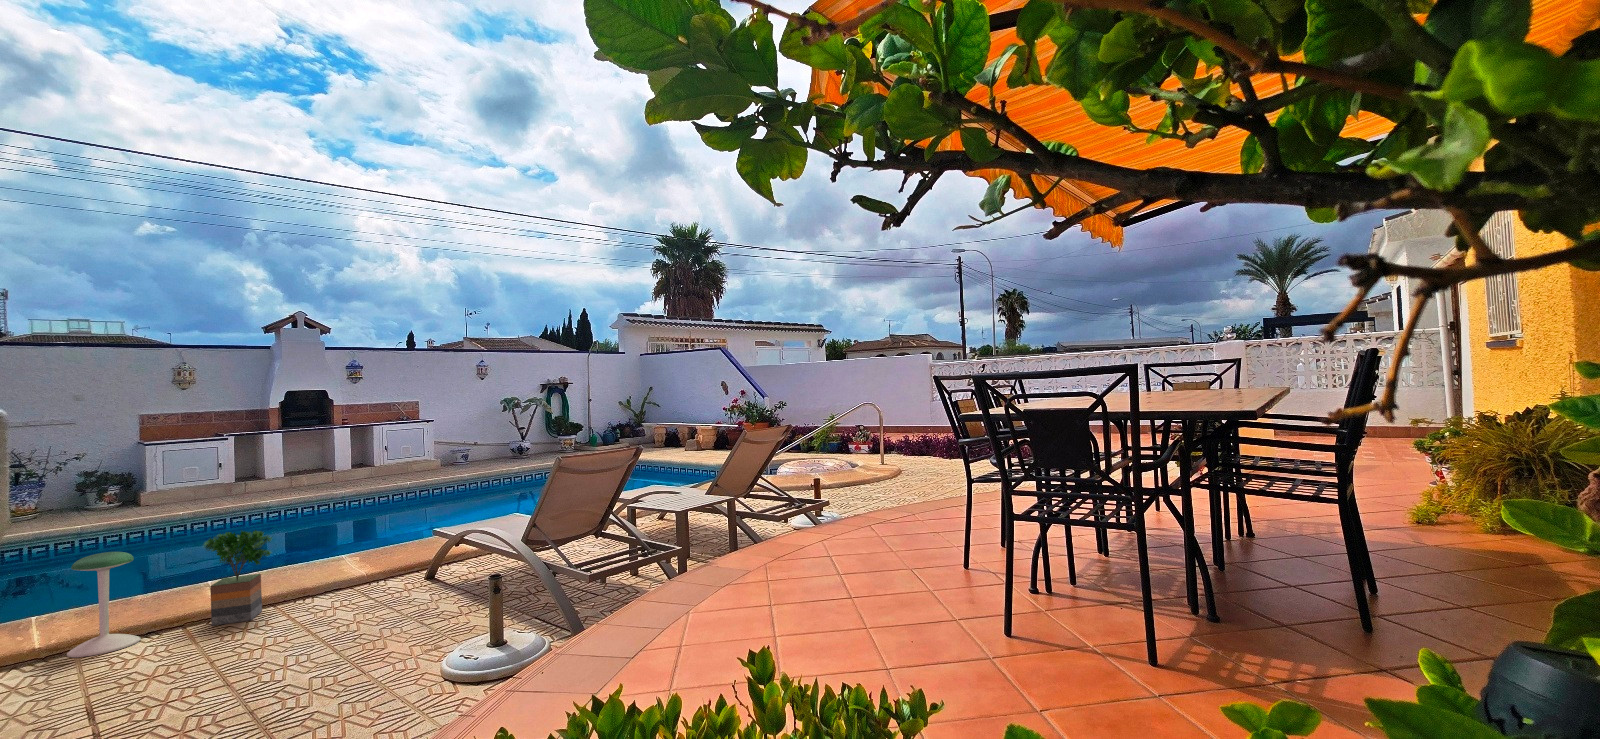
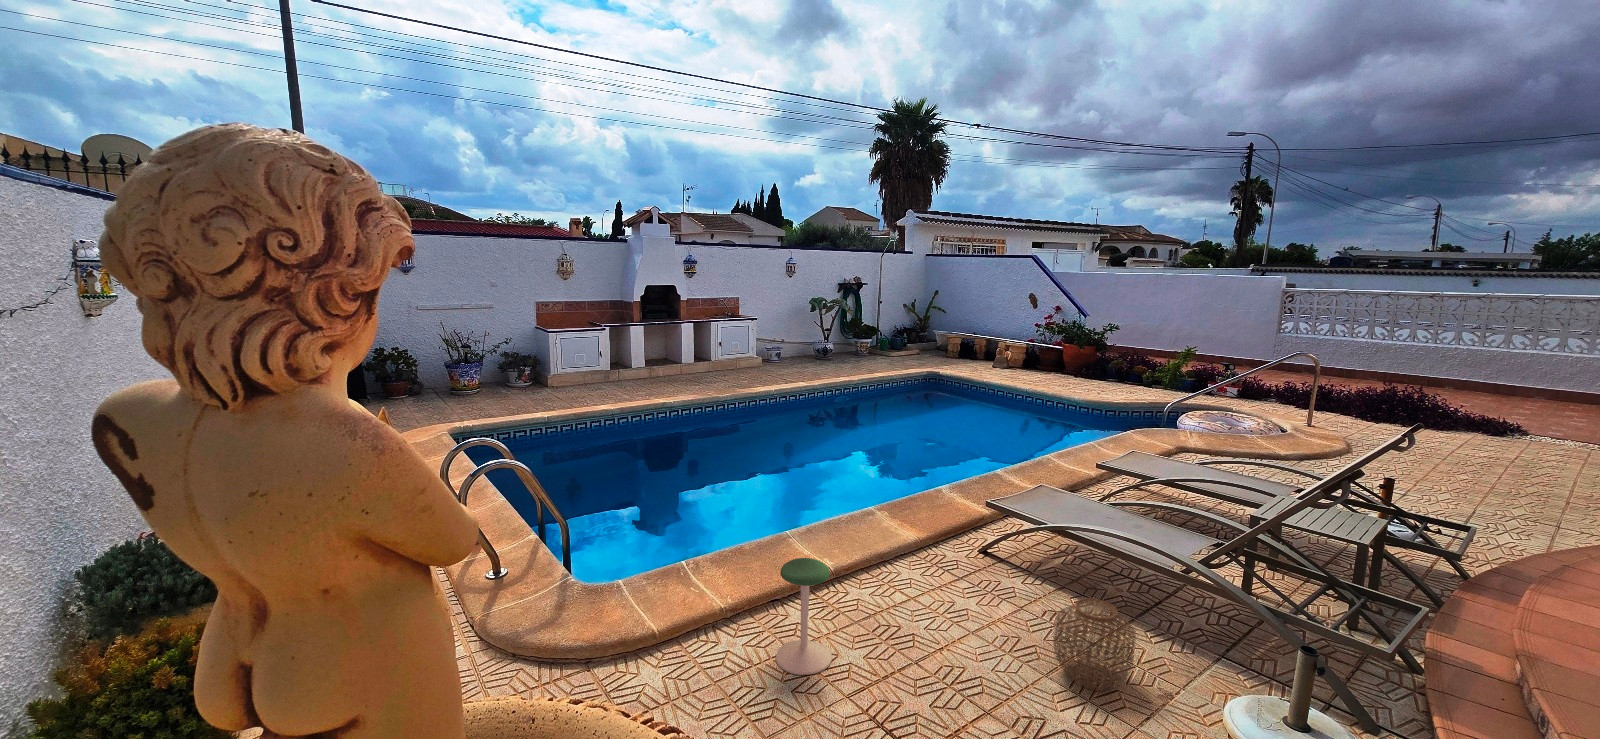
potted tree: present [204,530,272,626] -> none [861,530,932,636]
woven basket: none [340,555,413,630] -> present [1053,598,1136,691]

